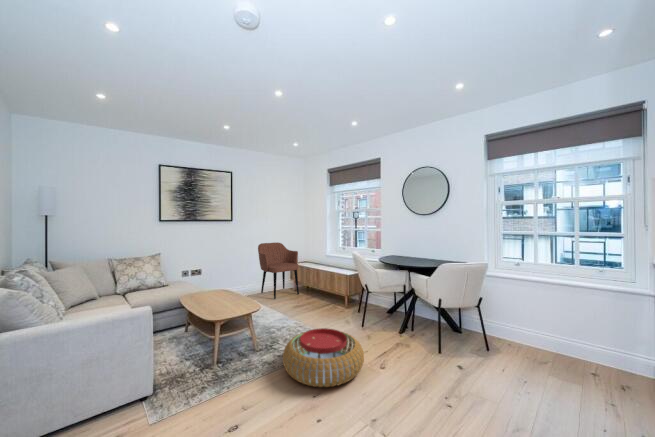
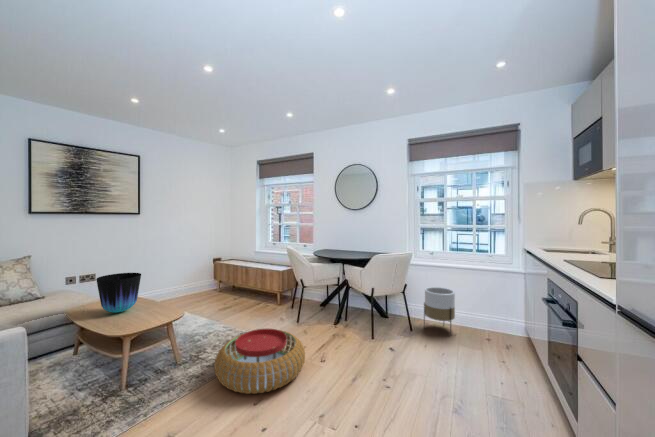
armchair: present [258,242,299,299] -> none [174,239,224,303]
vase: none [199,270,230,302] -> present [96,273,141,312]
planter: none [504,303,545,362] -> present [424,287,455,335]

